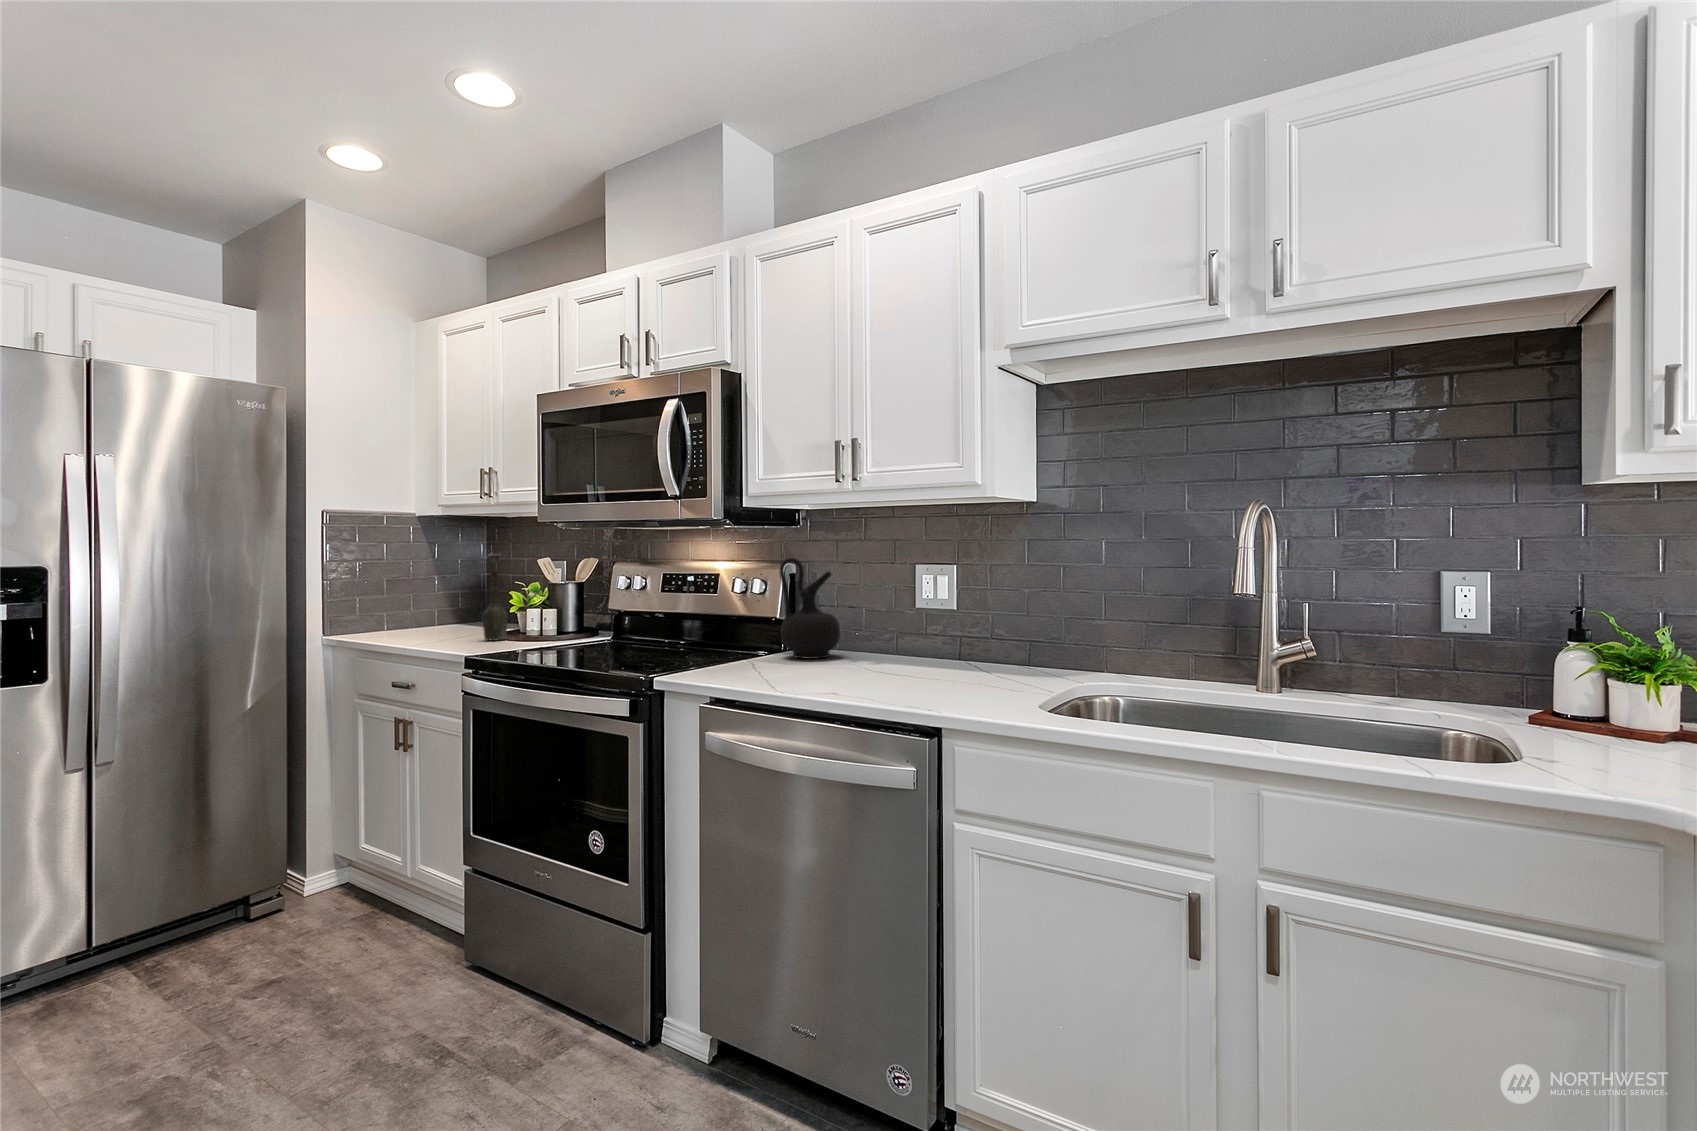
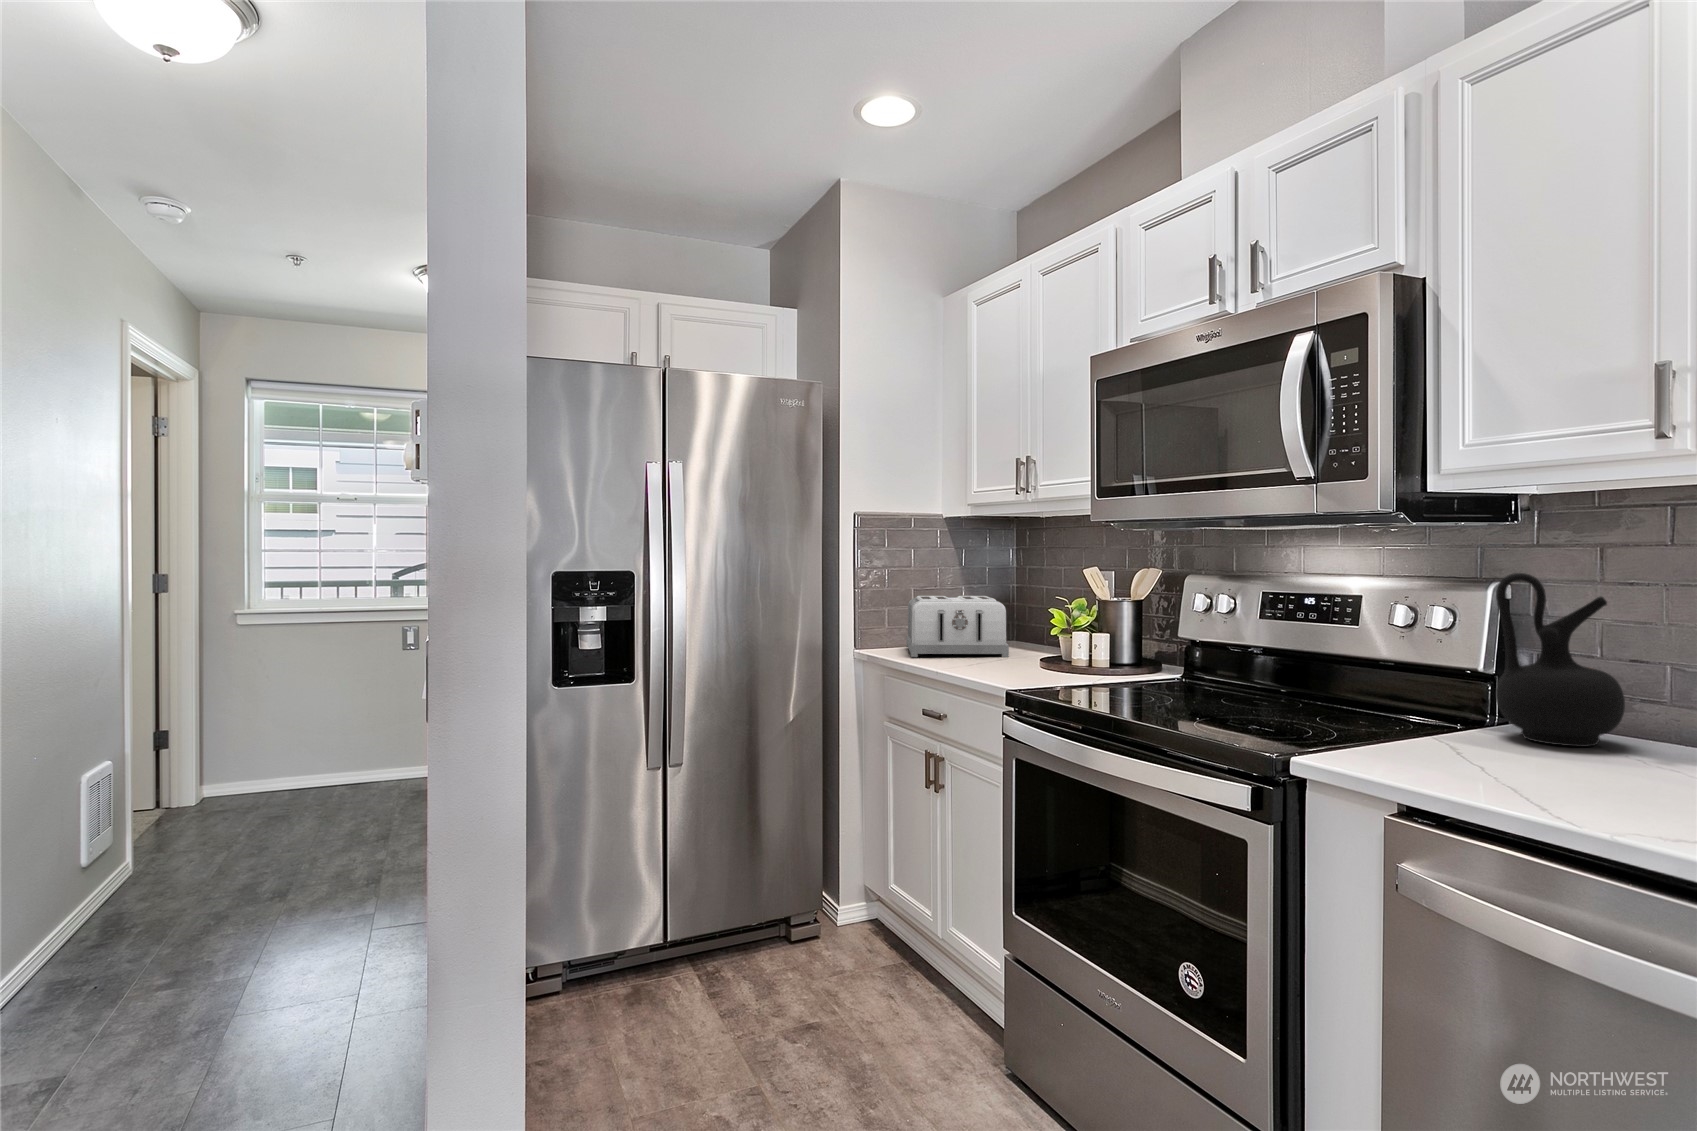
bottle: present [482,554,508,641] -> none [1019,561,1048,667]
toaster: none [378,585,476,640] -> present [906,596,1009,657]

